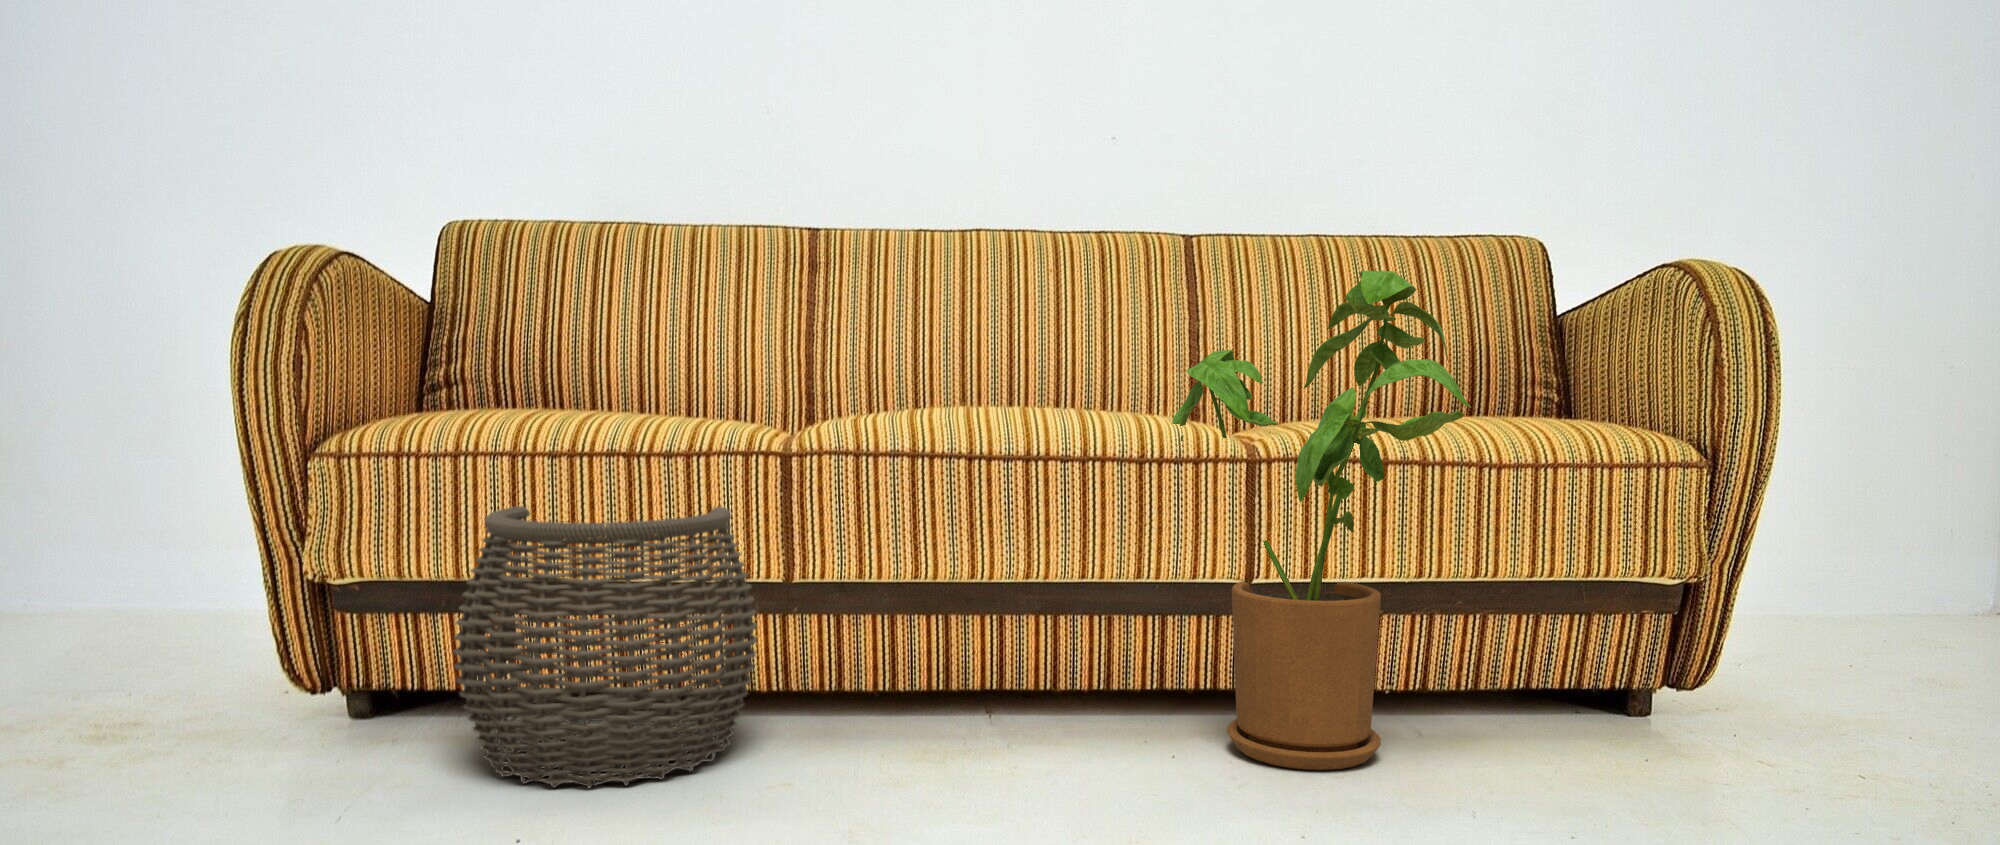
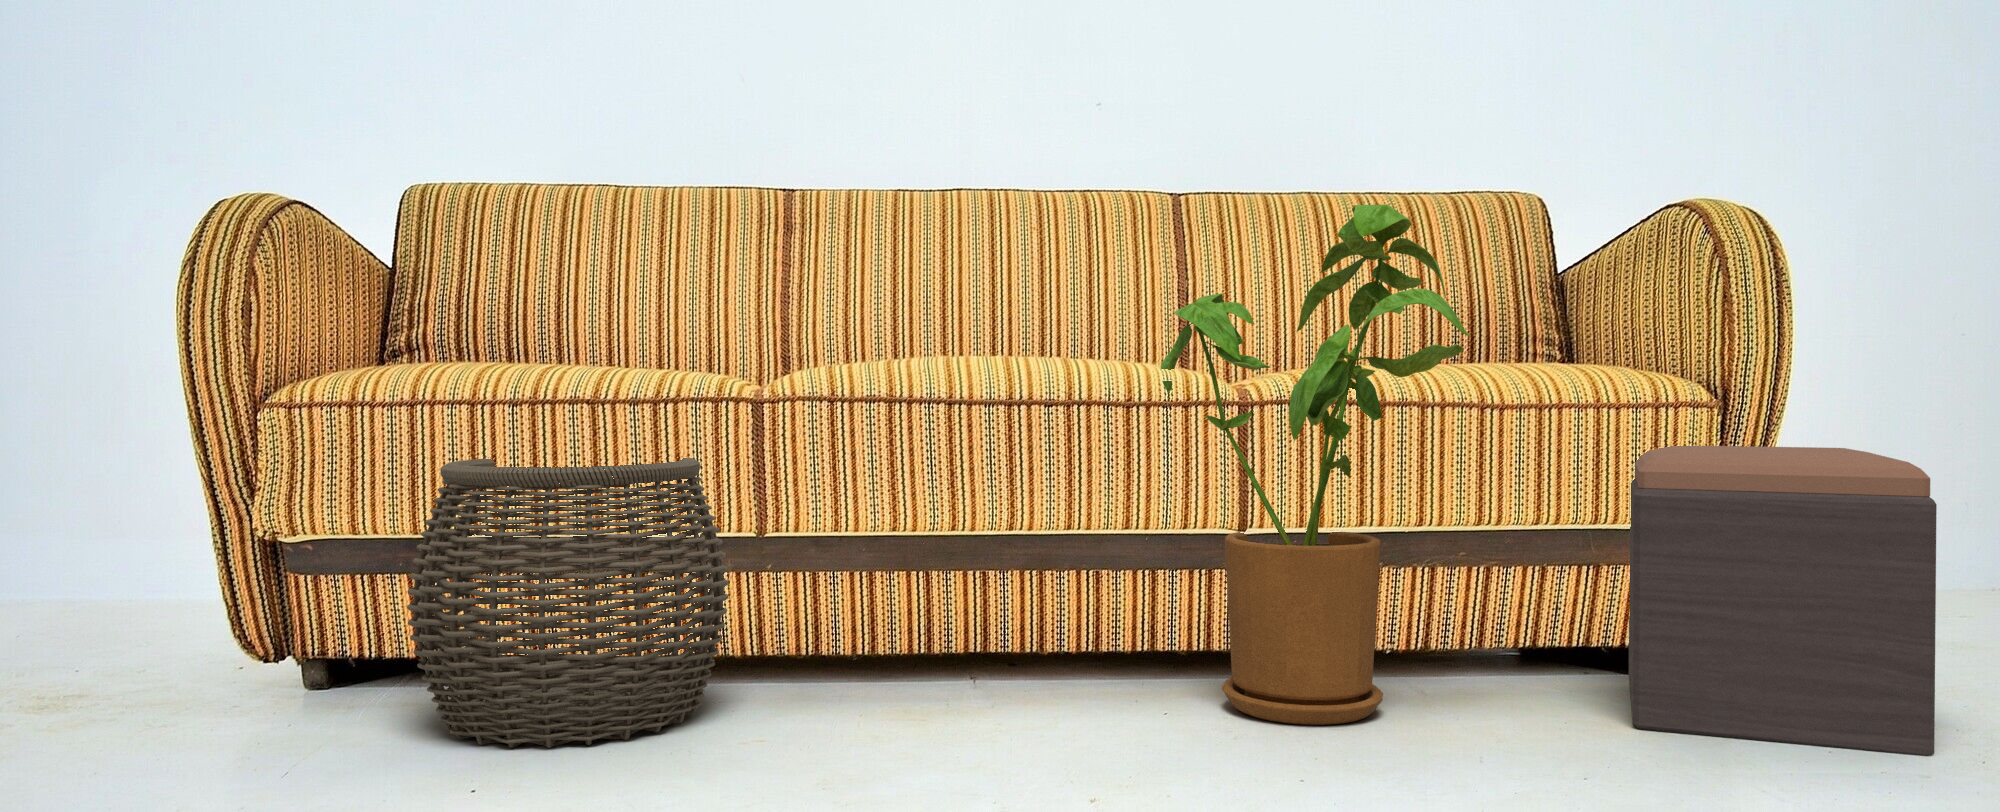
footstool: none [1616,503,1914,815] -> present [1629,445,1937,756]

